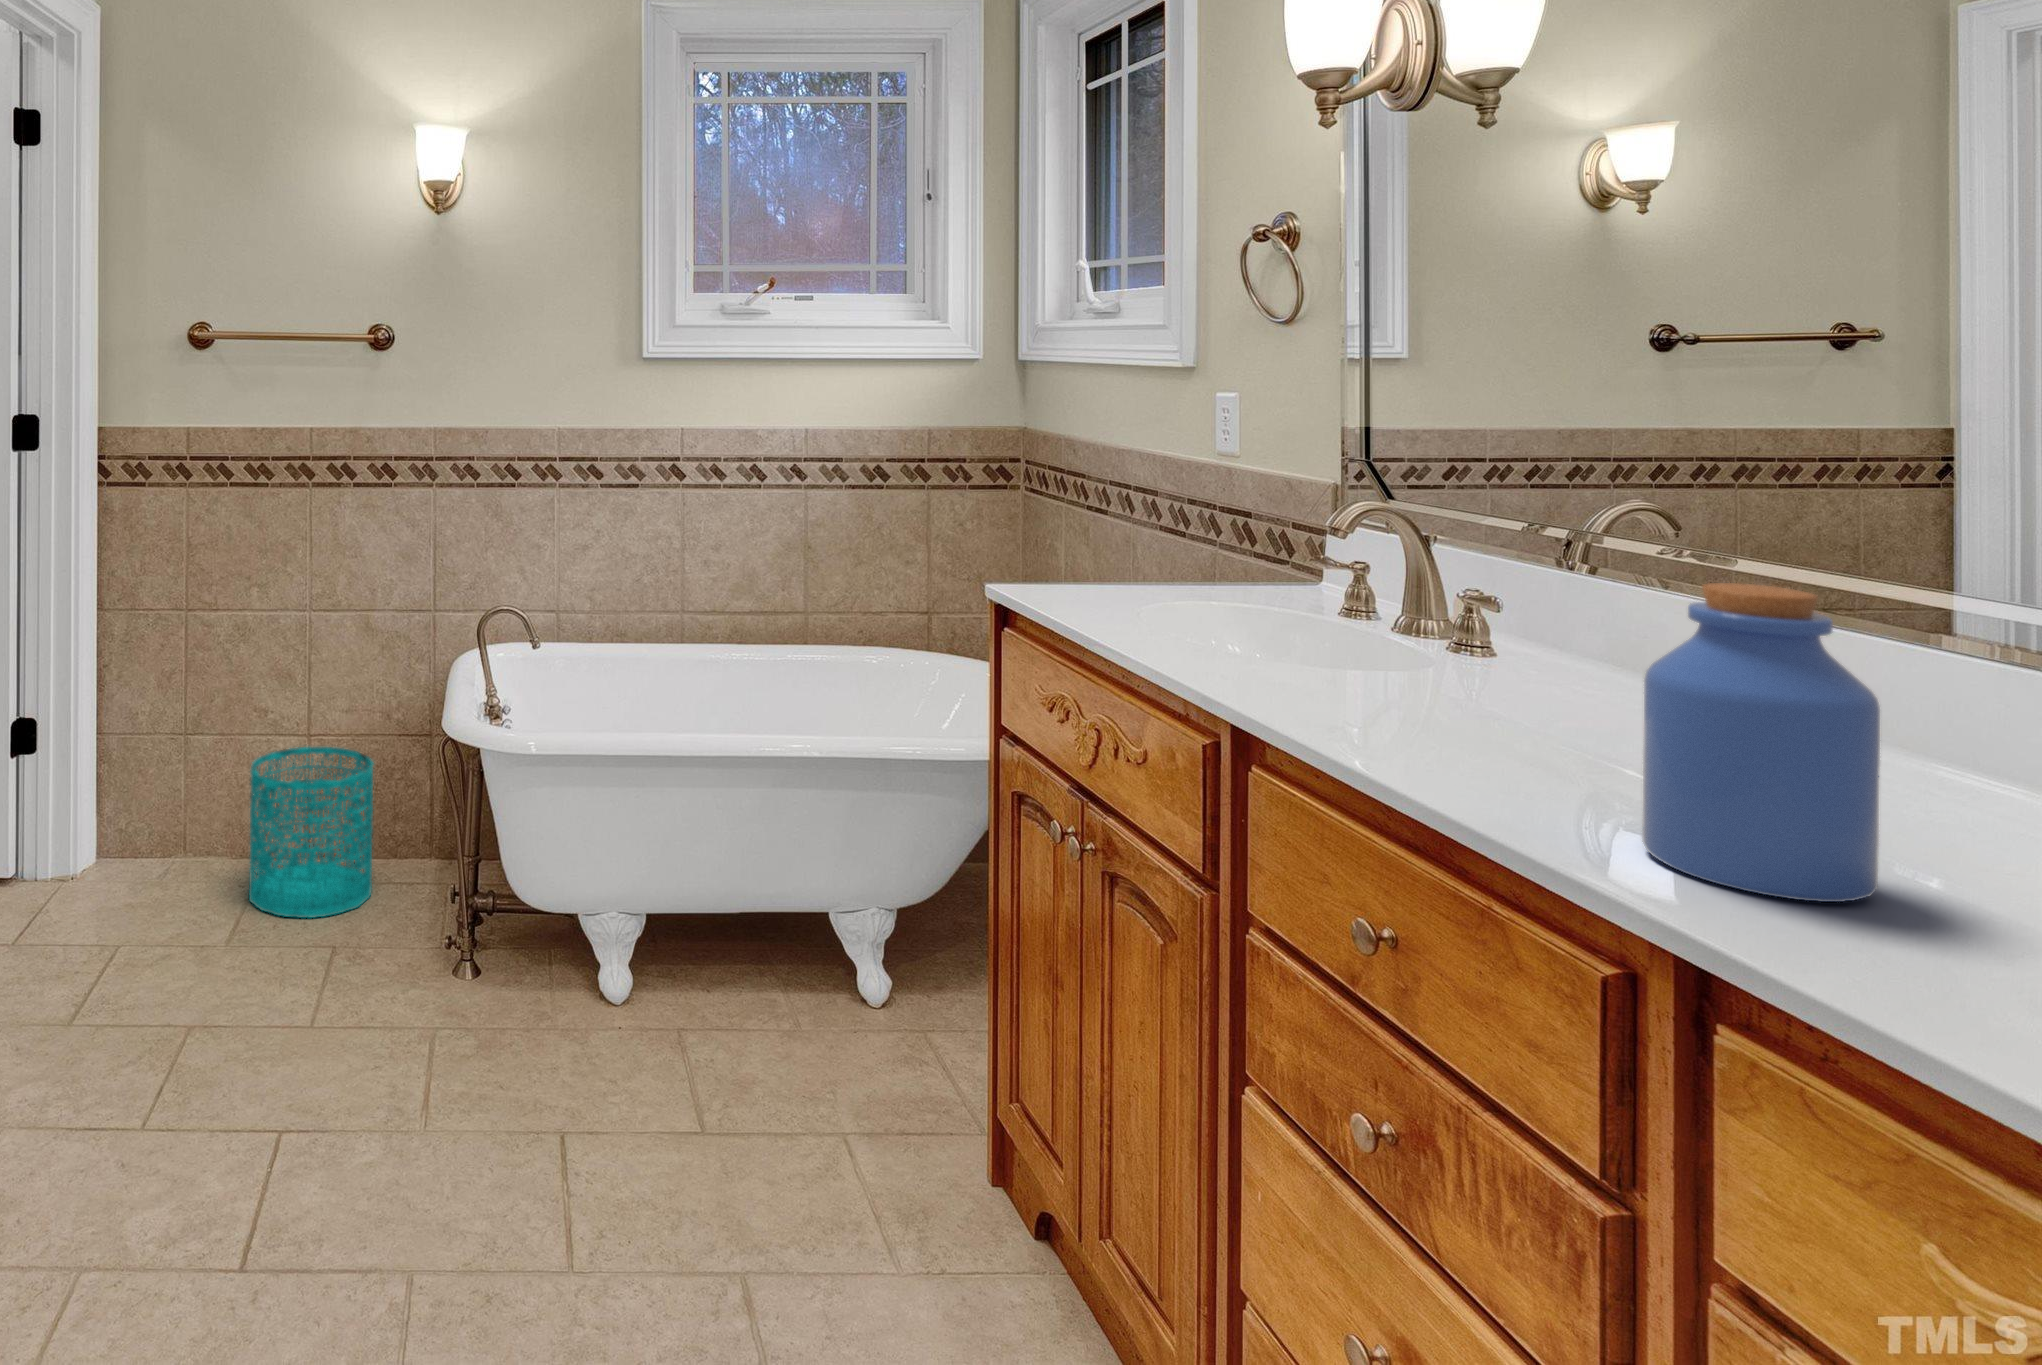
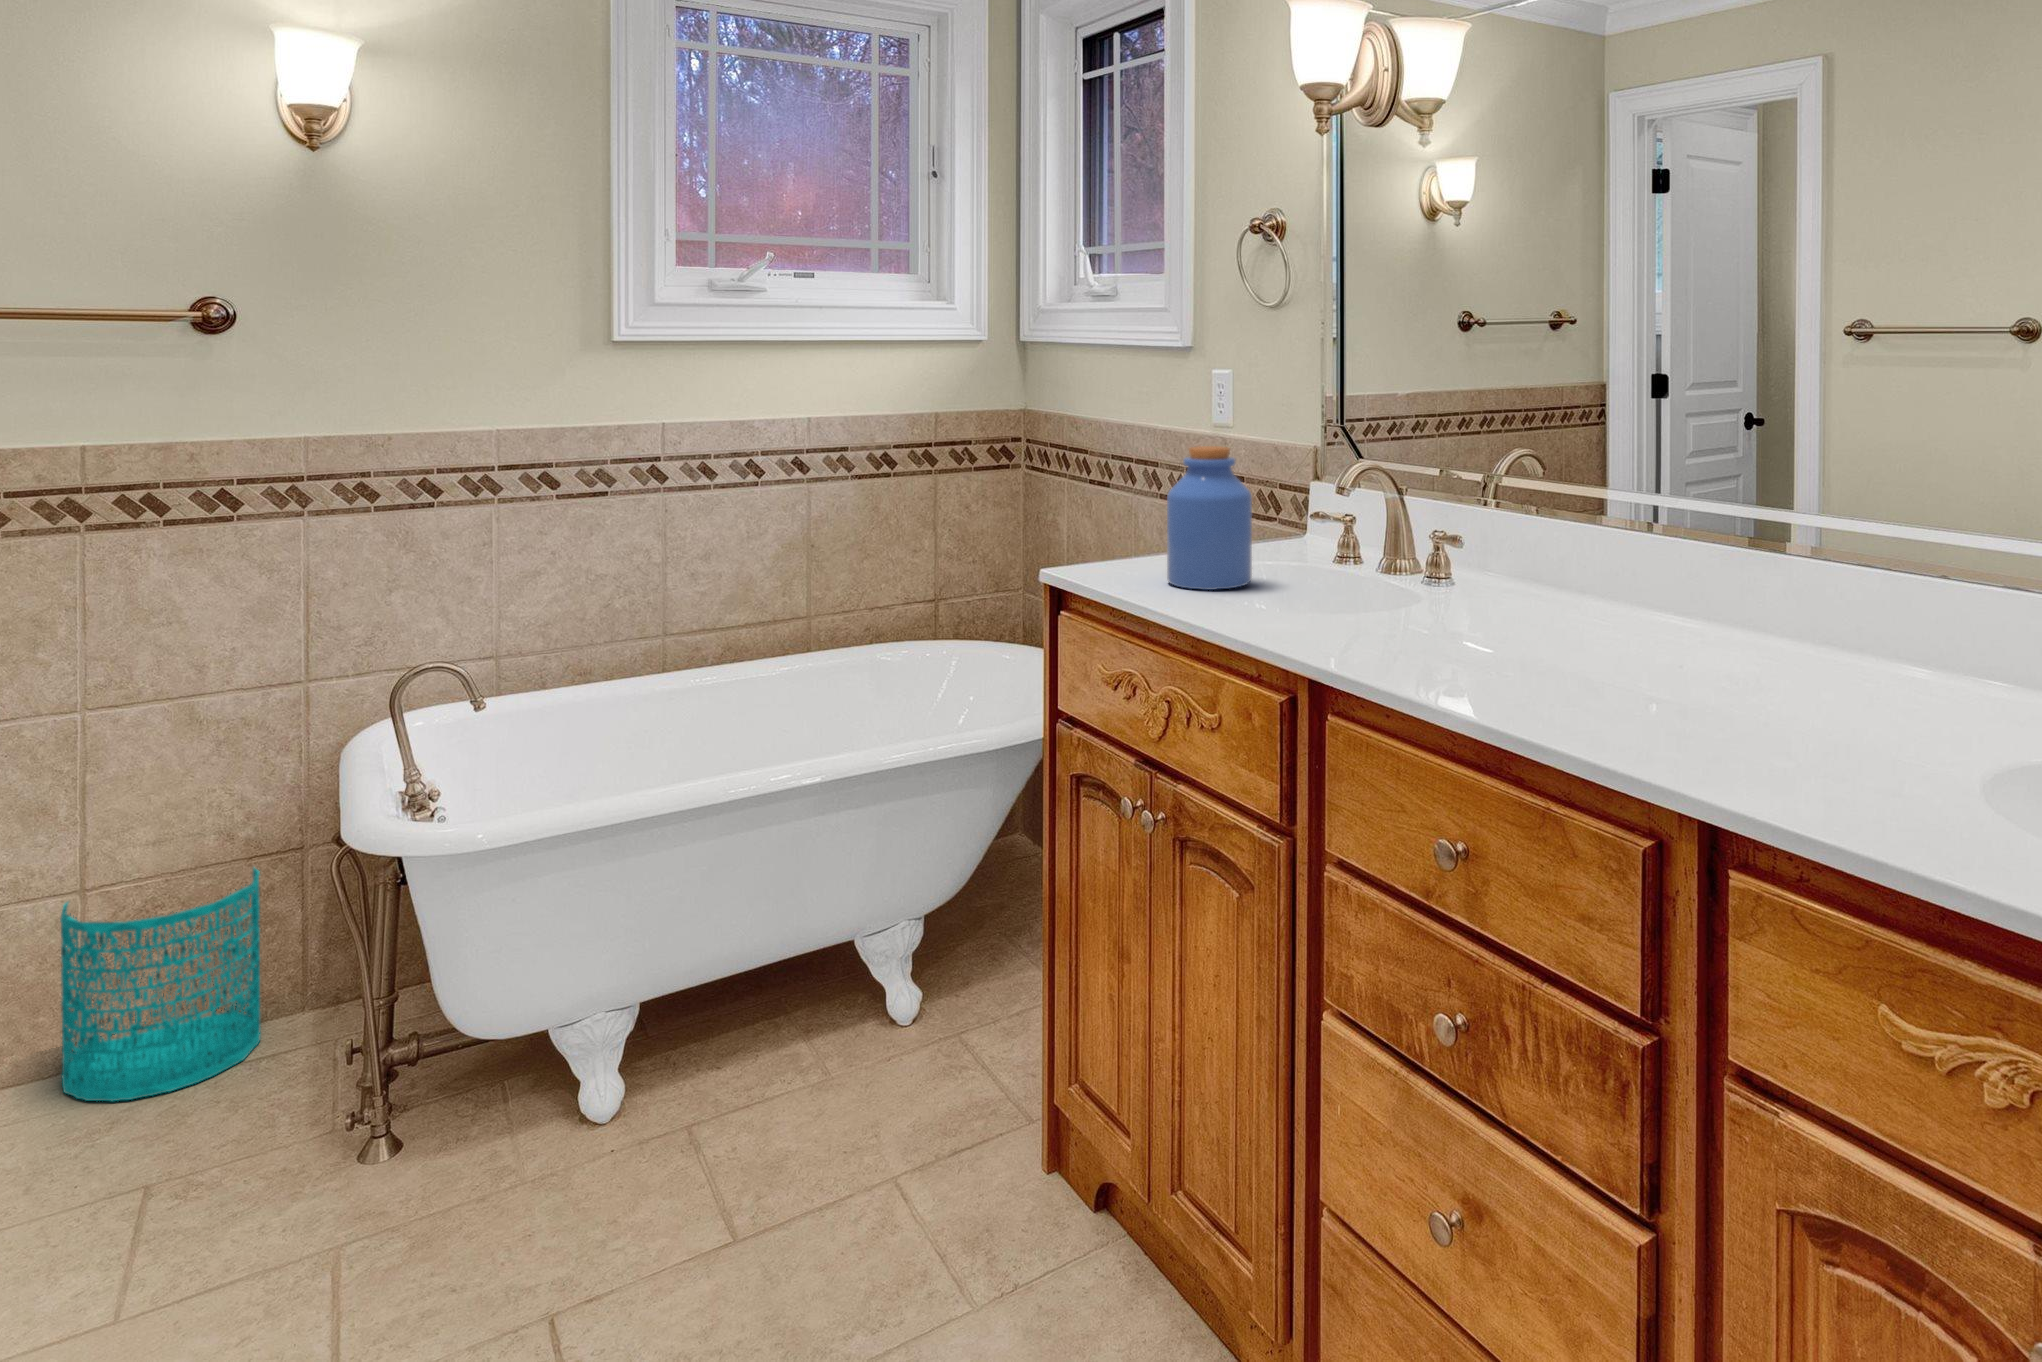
jar: present [1642,583,1880,902] -> present [1167,446,1252,590]

